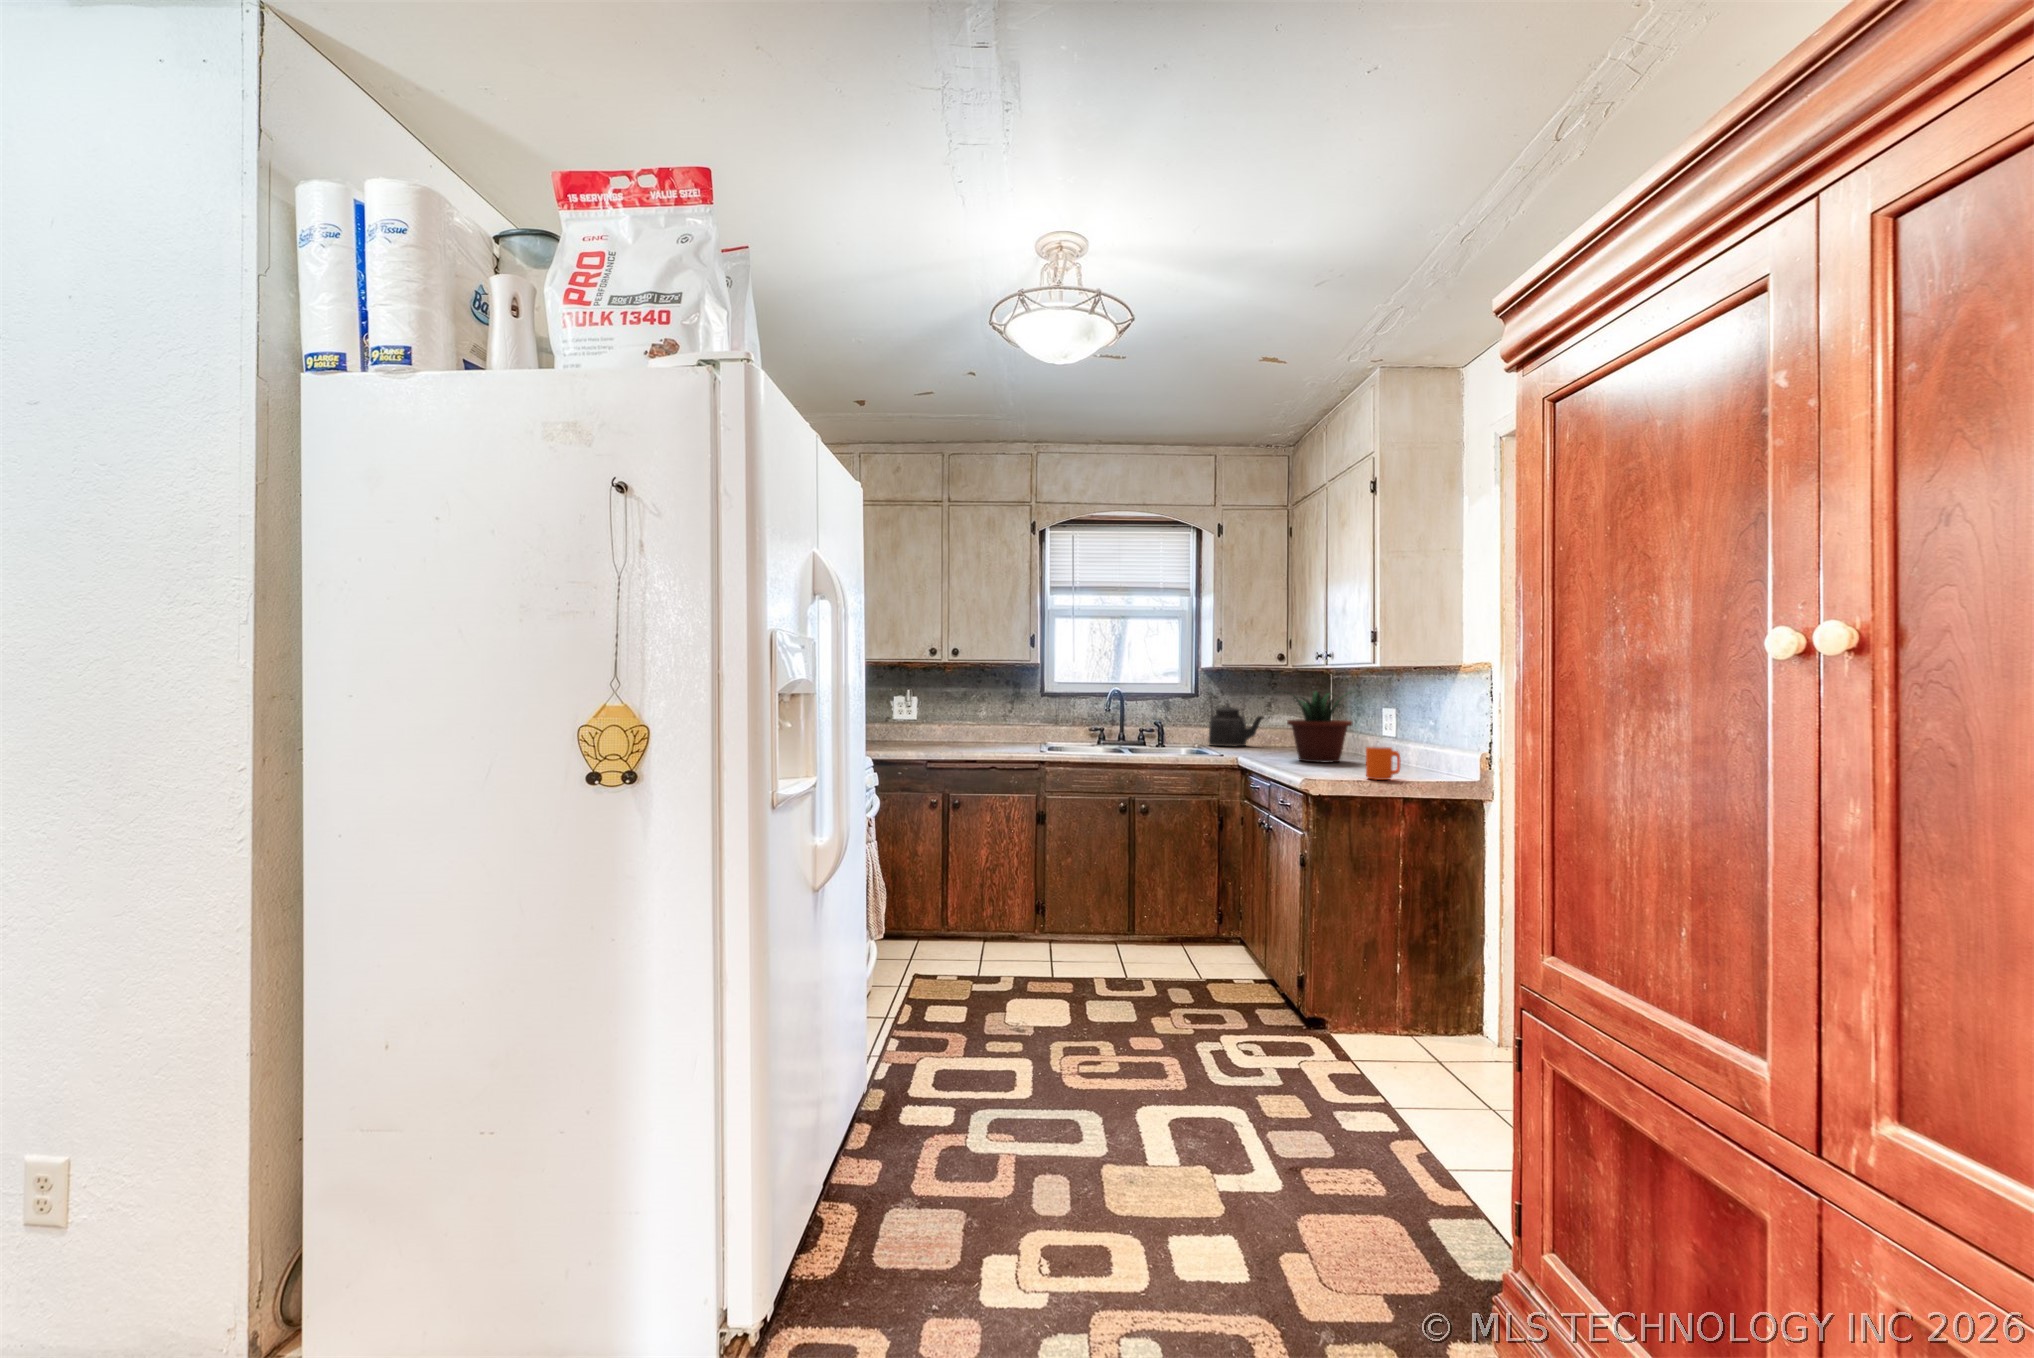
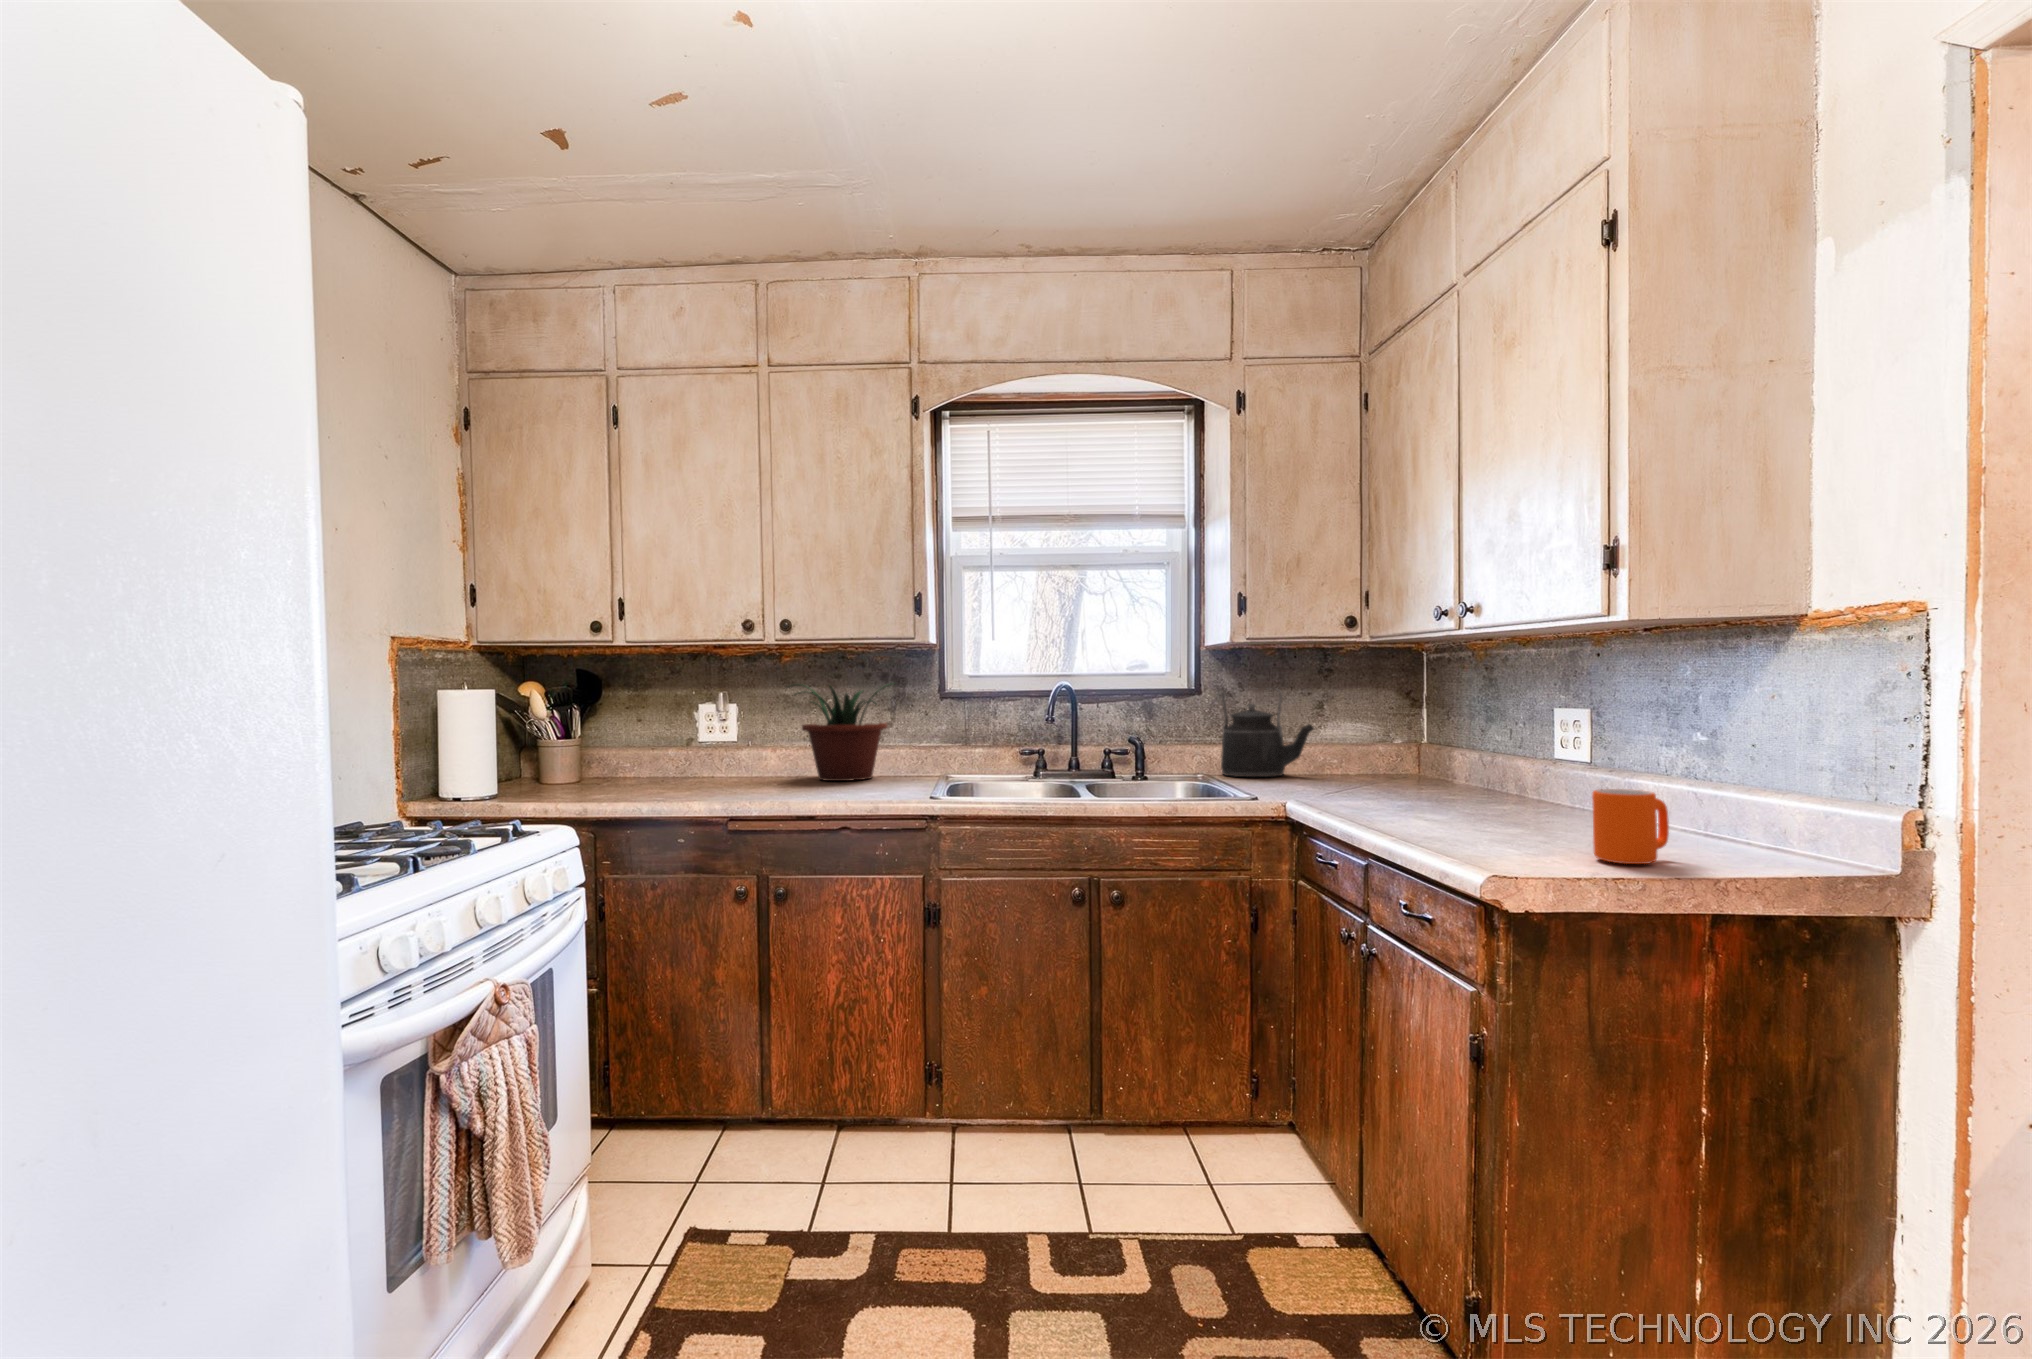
potted plant: present [1287,691,1352,763] -> present [788,683,893,781]

